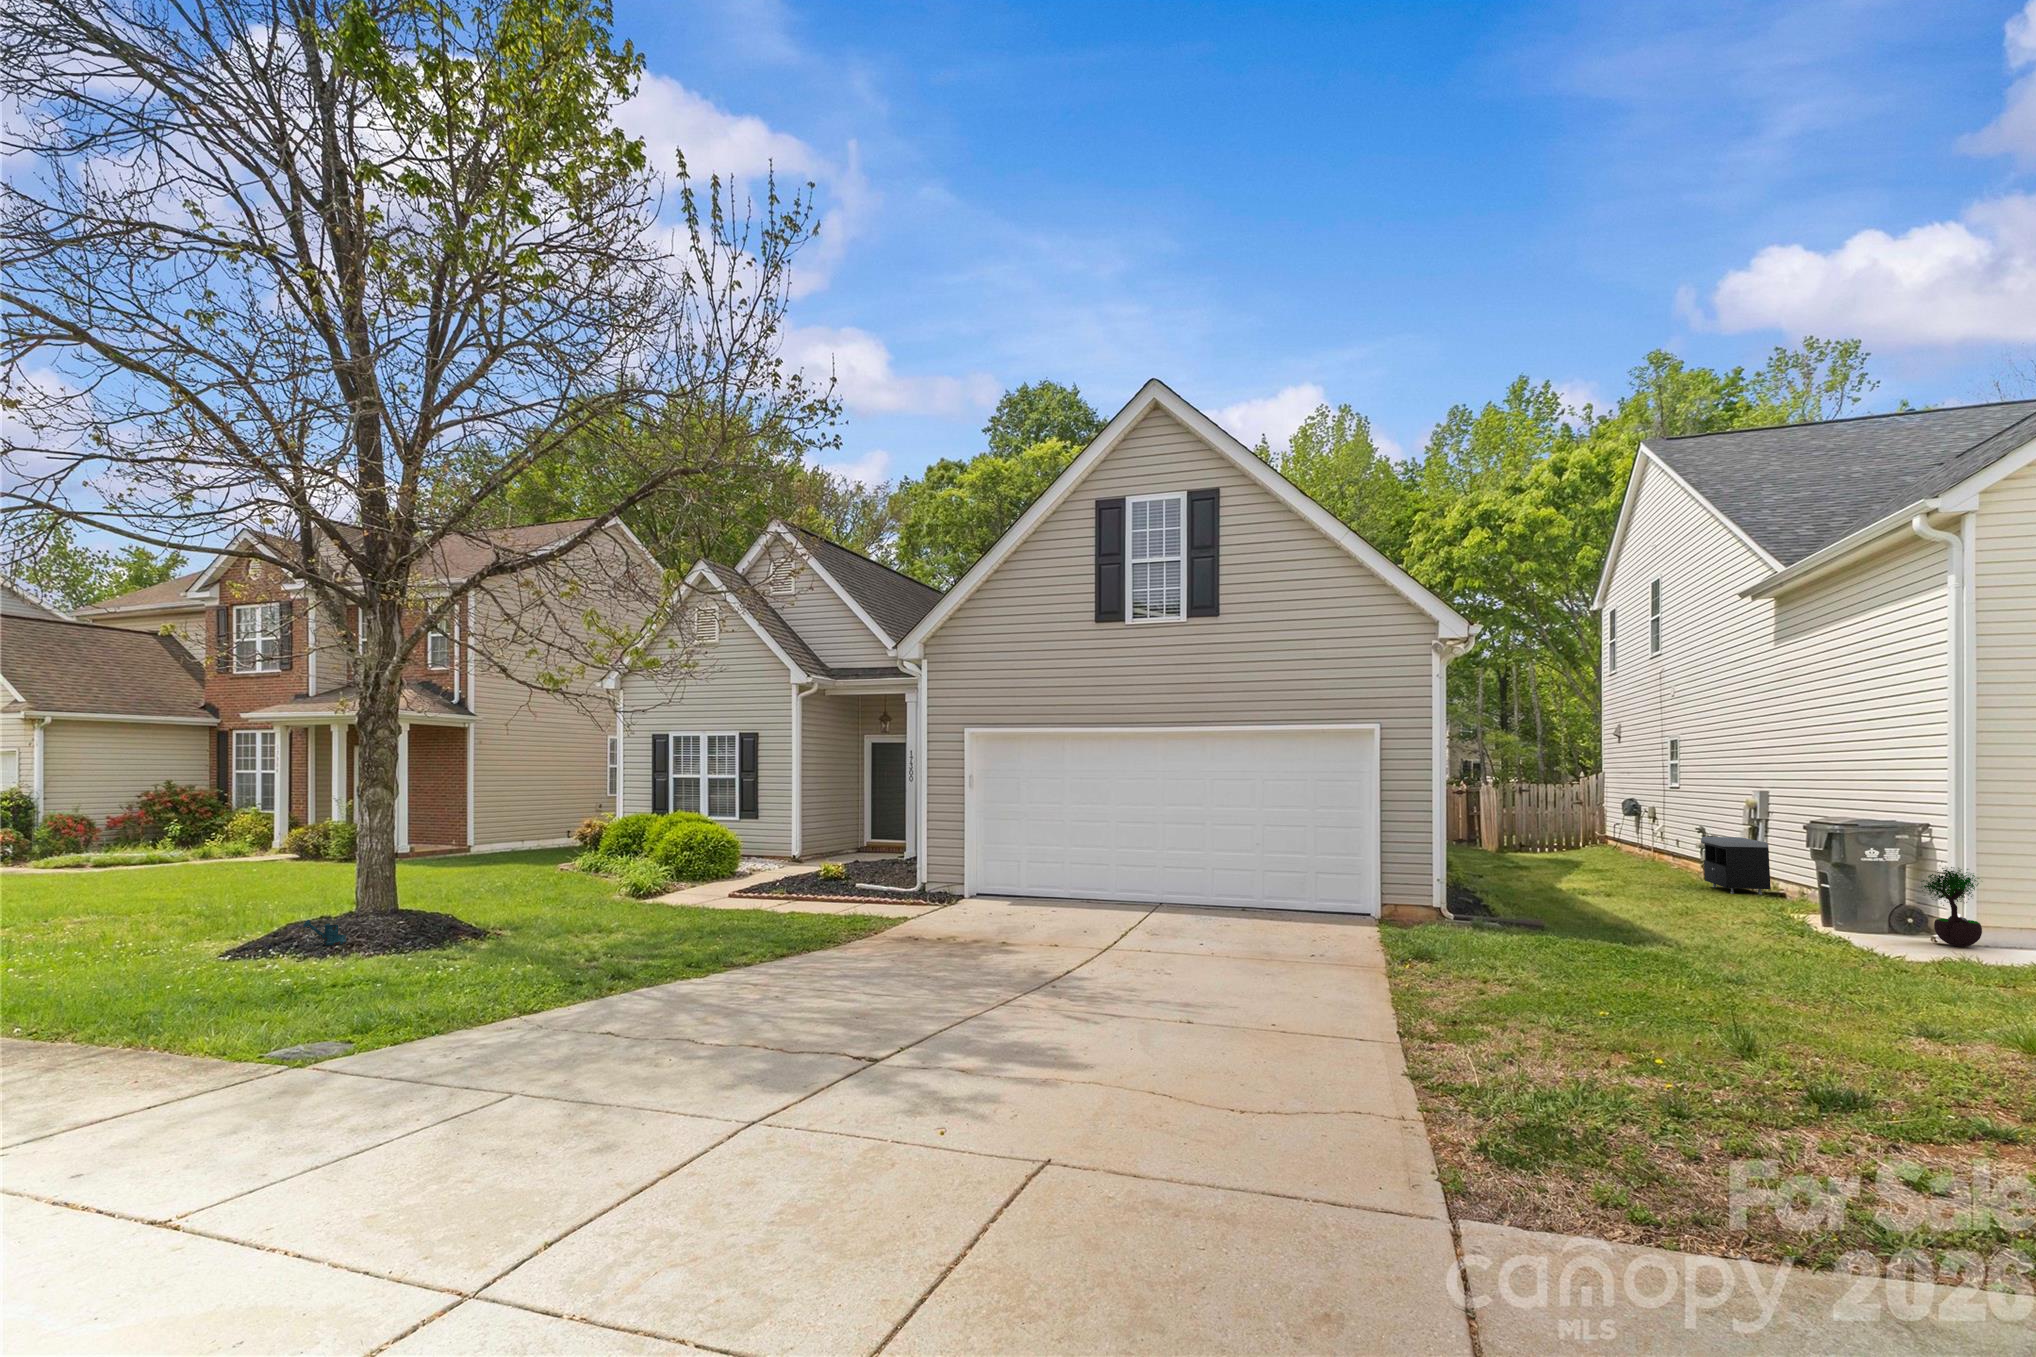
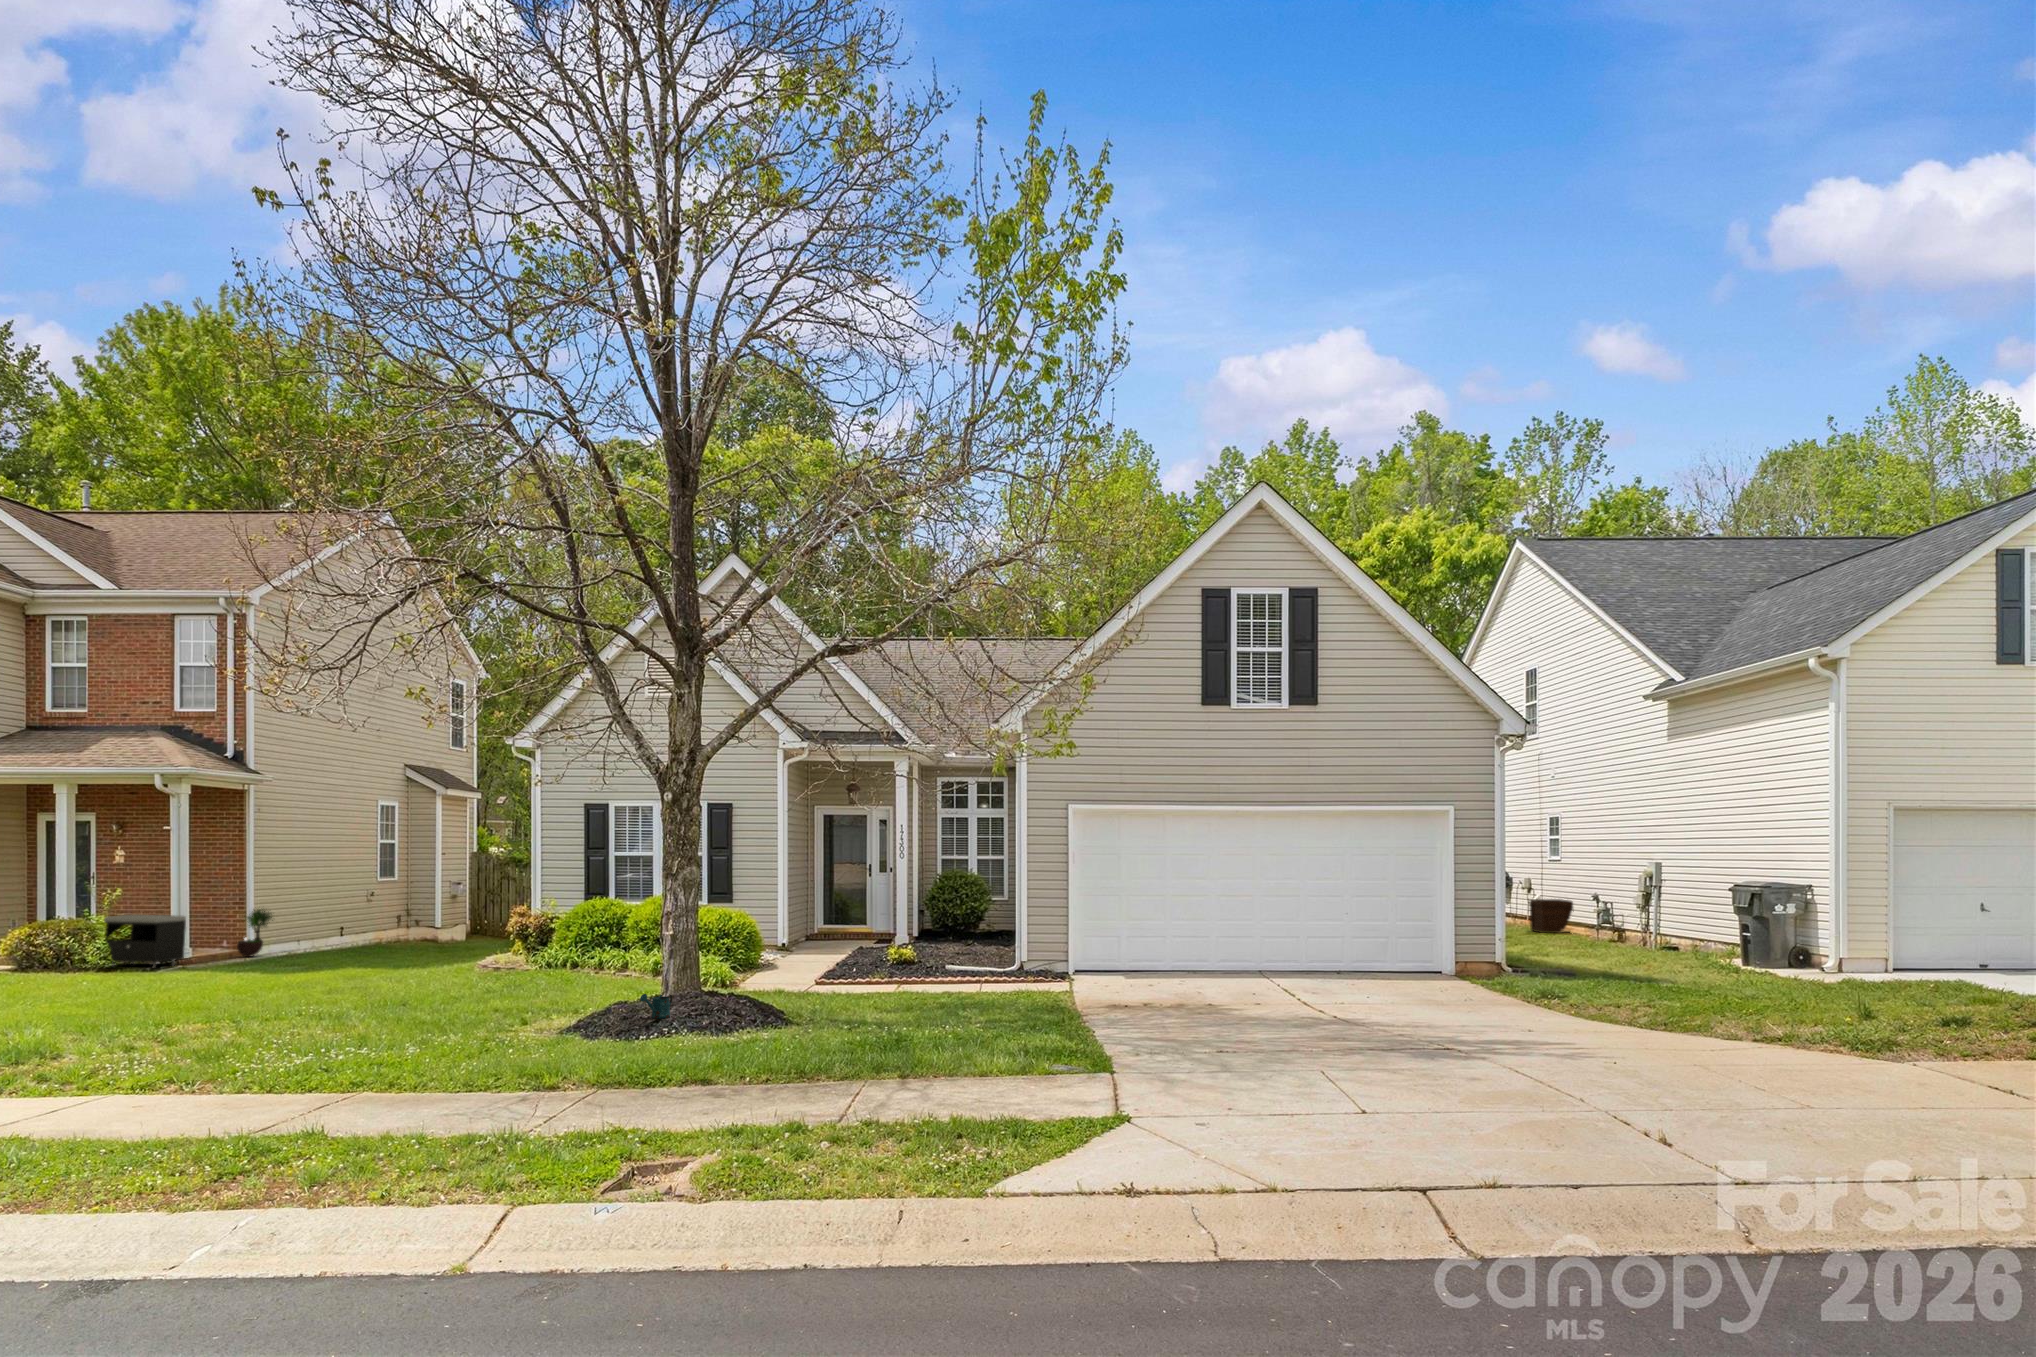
wooden crate: none [1639,830,1690,870] -> present [1530,899,1574,933]
storage bench: present [1701,837,1771,894] -> present [104,915,186,967]
potted tree: present [1921,867,1982,947] -> present [237,909,273,957]

